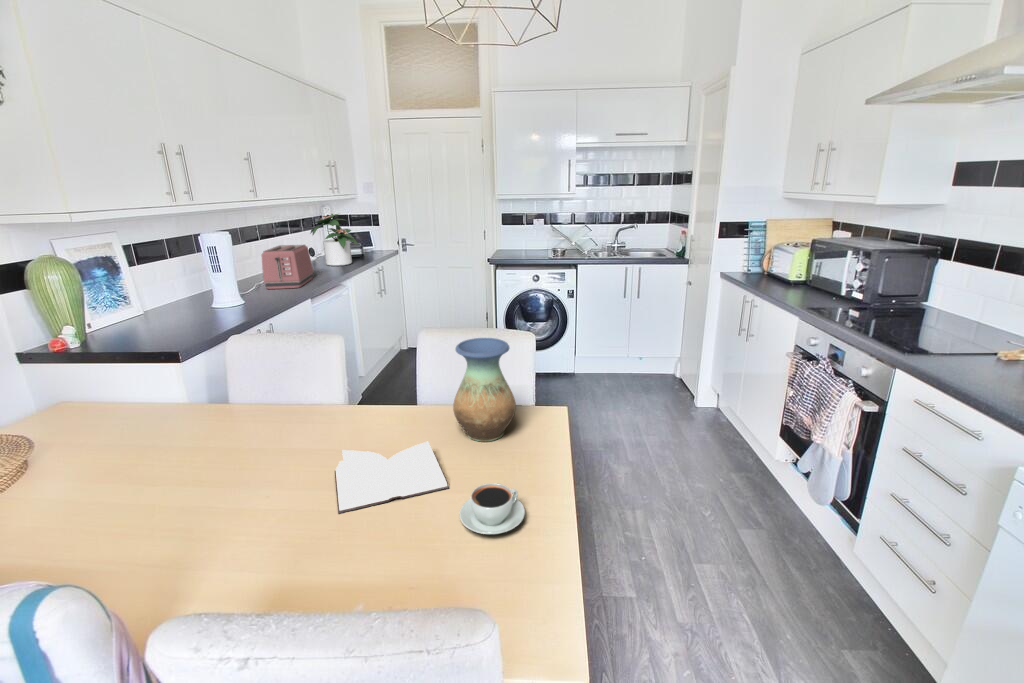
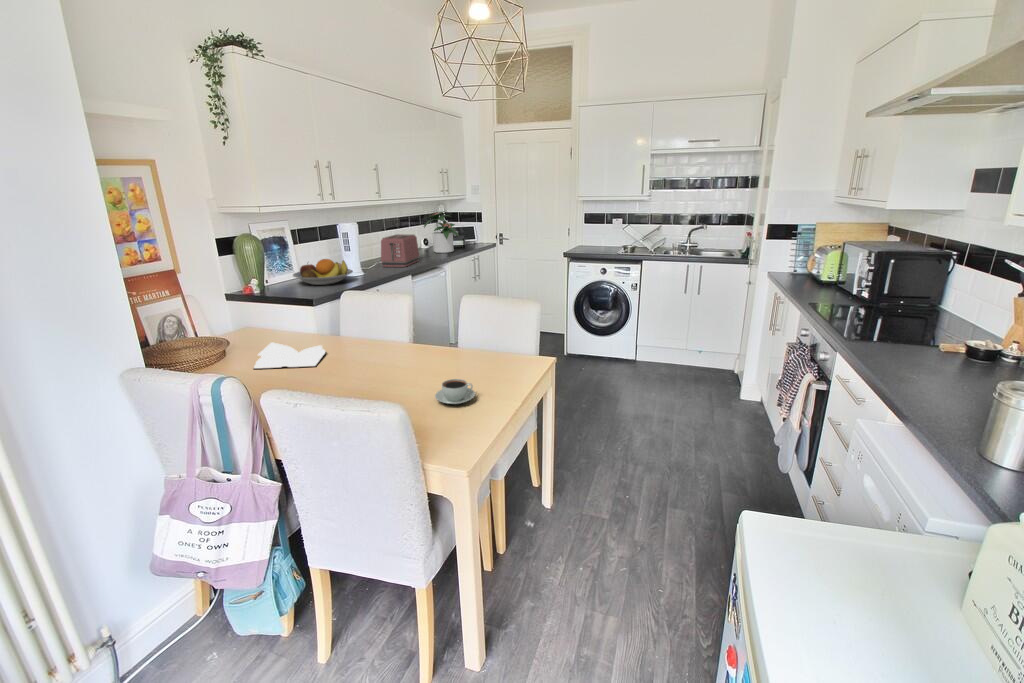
fruit bowl: none [134,286,231,324] -> present [293,259,353,285]
vase: present [453,338,516,442] -> none [461,297,503,366]
book: present [335,442,449,513] -> present [253,342,326,369]

